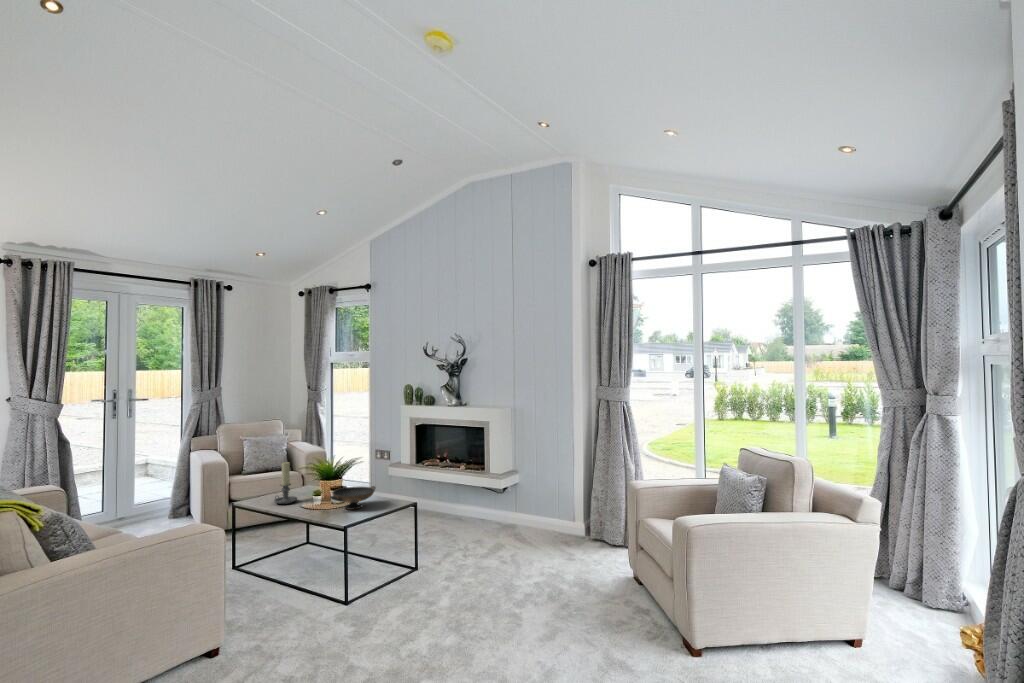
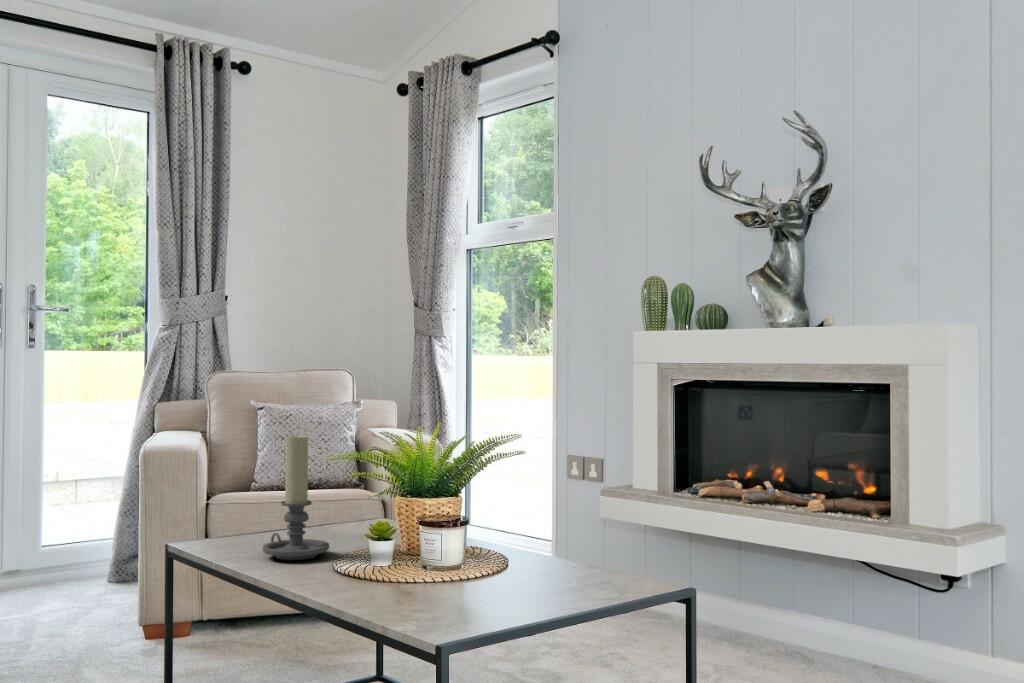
decorative bowl: present [330,486,375,510] -> none [407,523,559,597]

